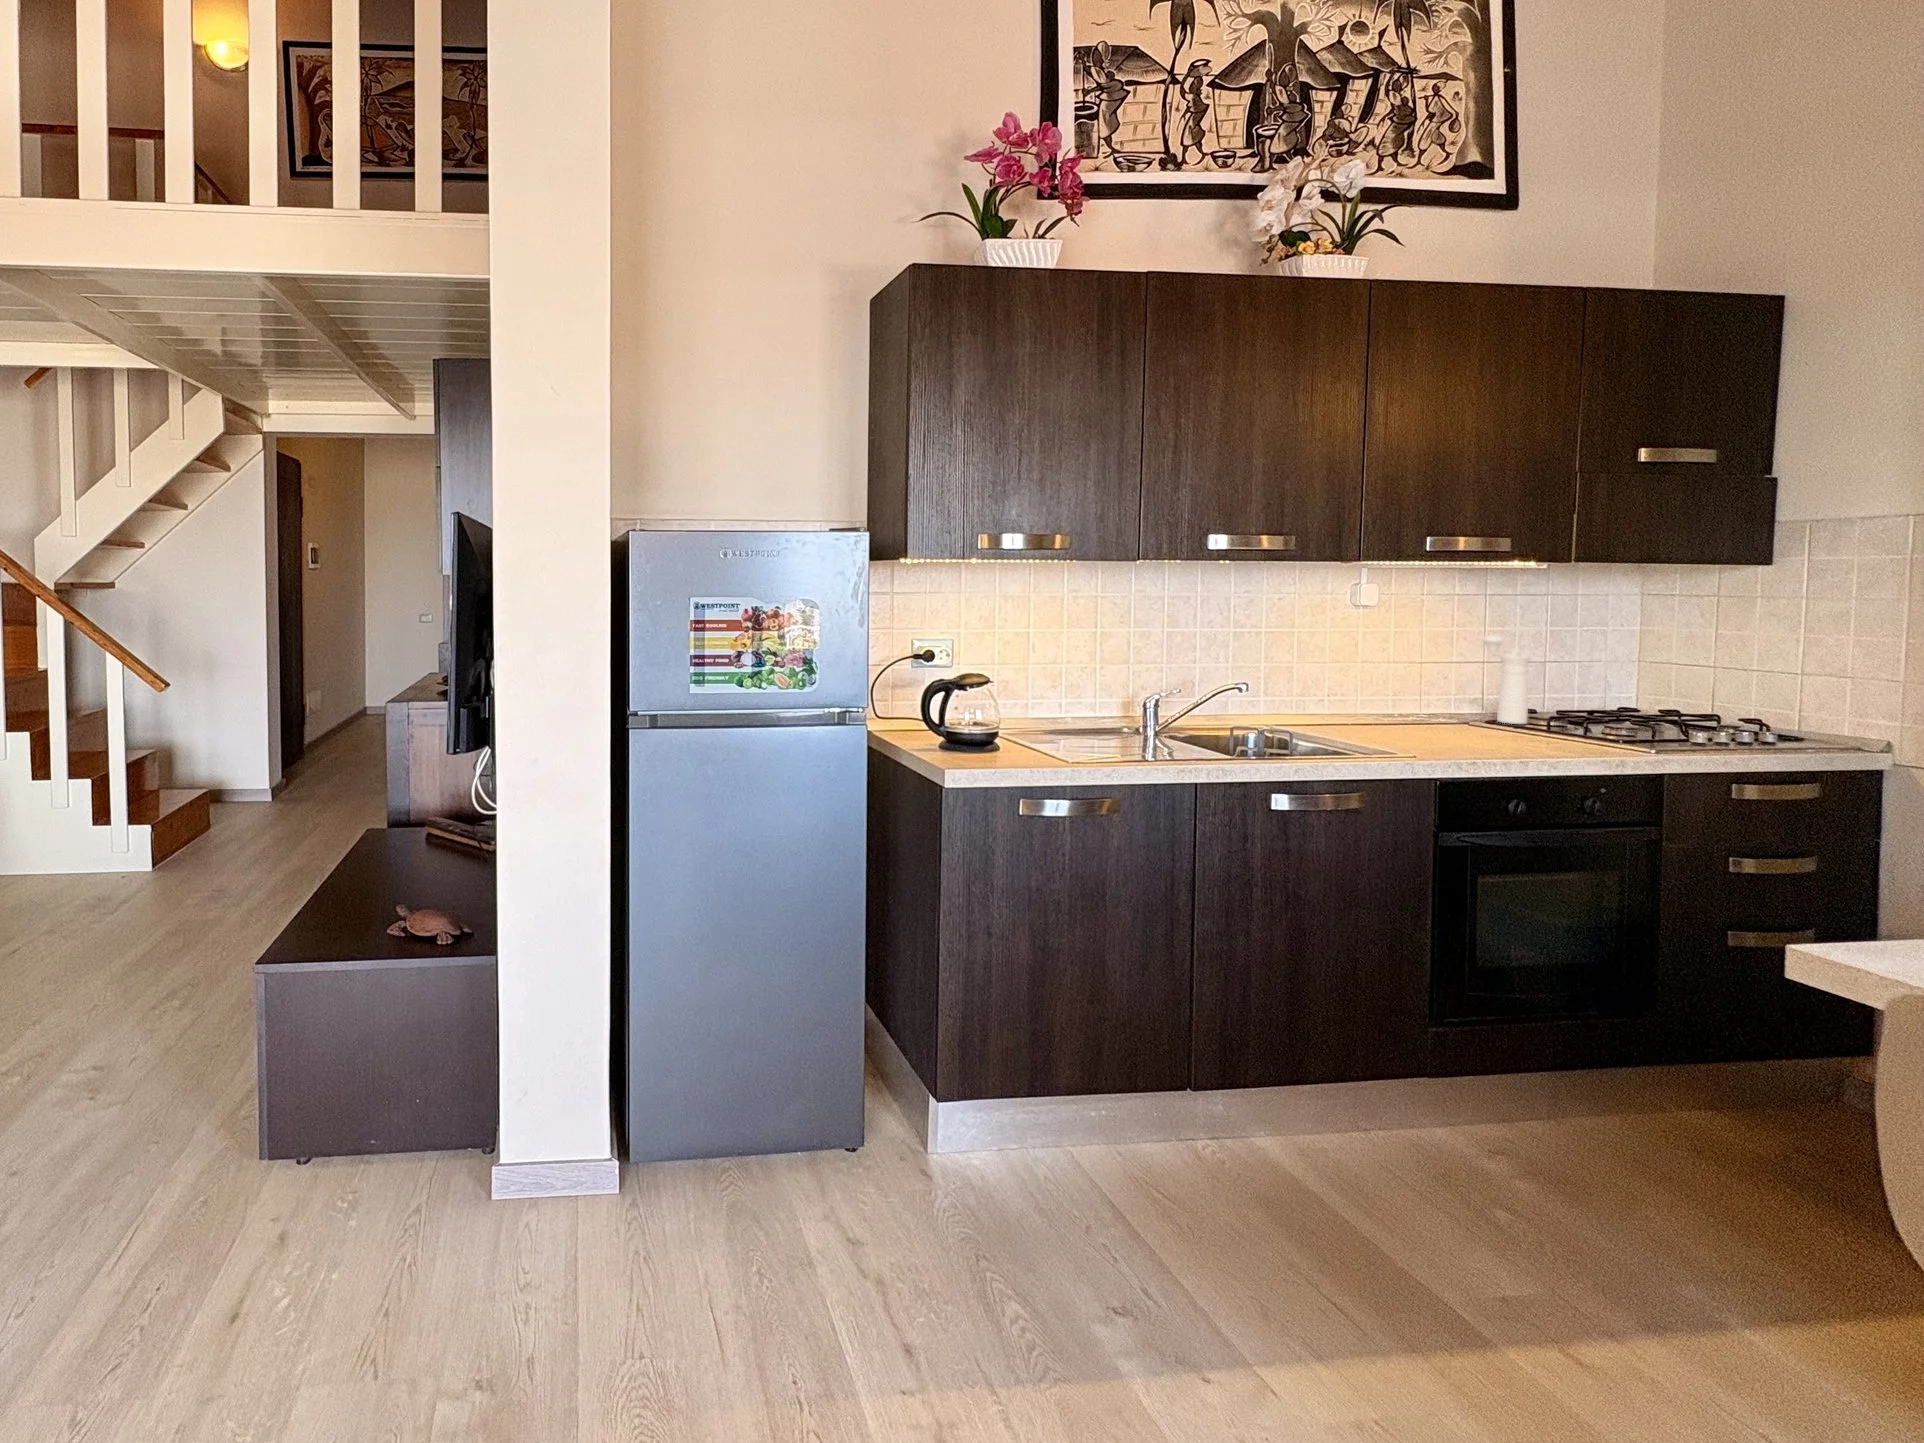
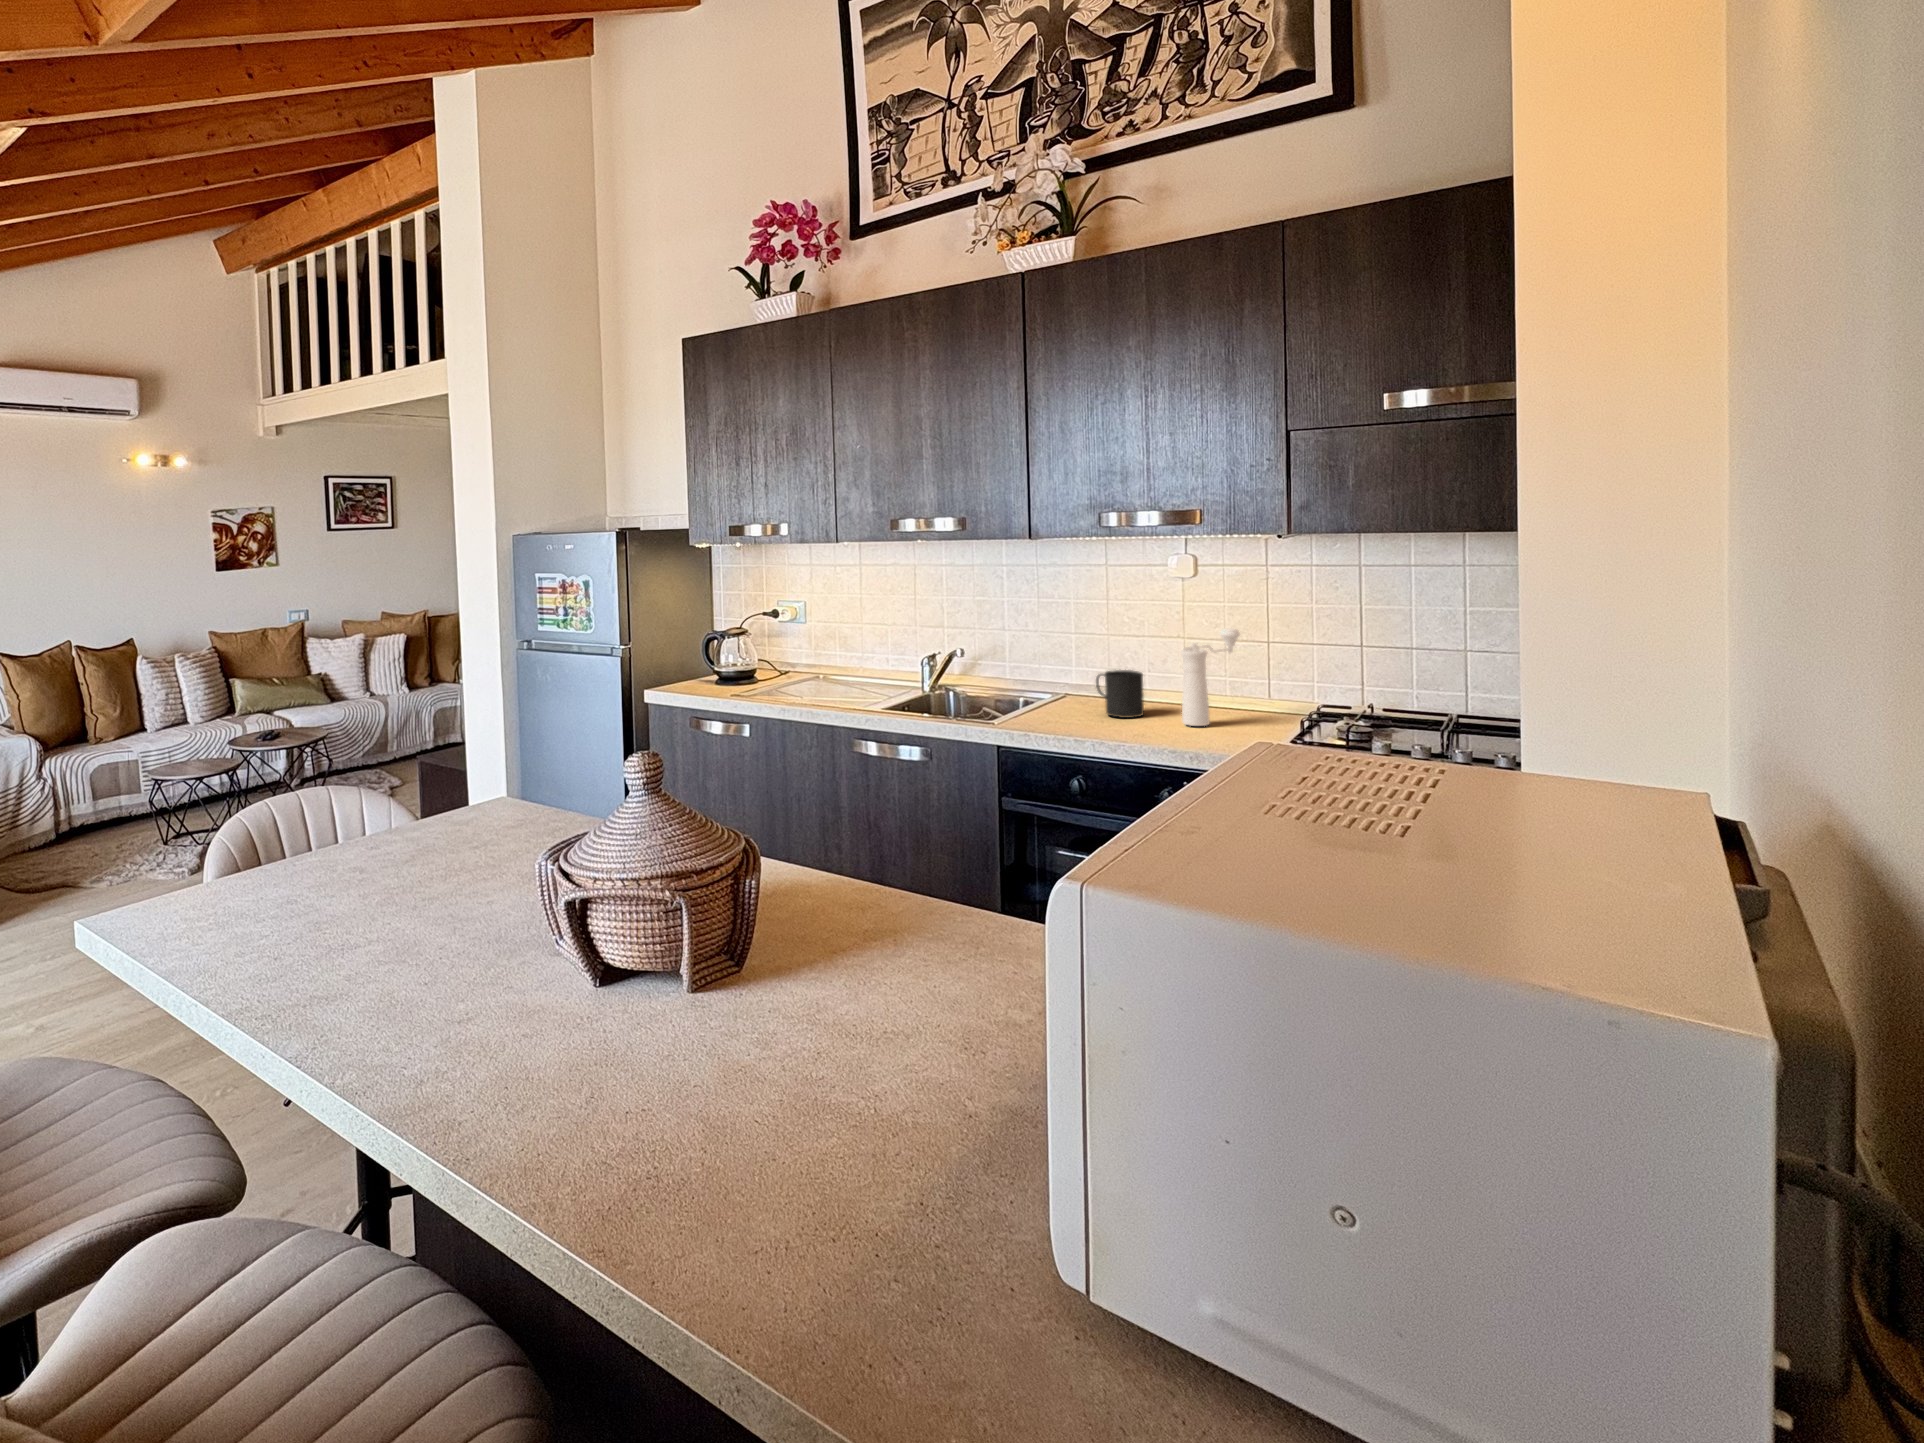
mug: none [1398,679,1449,725] -> present [1096,670,1144,718]

